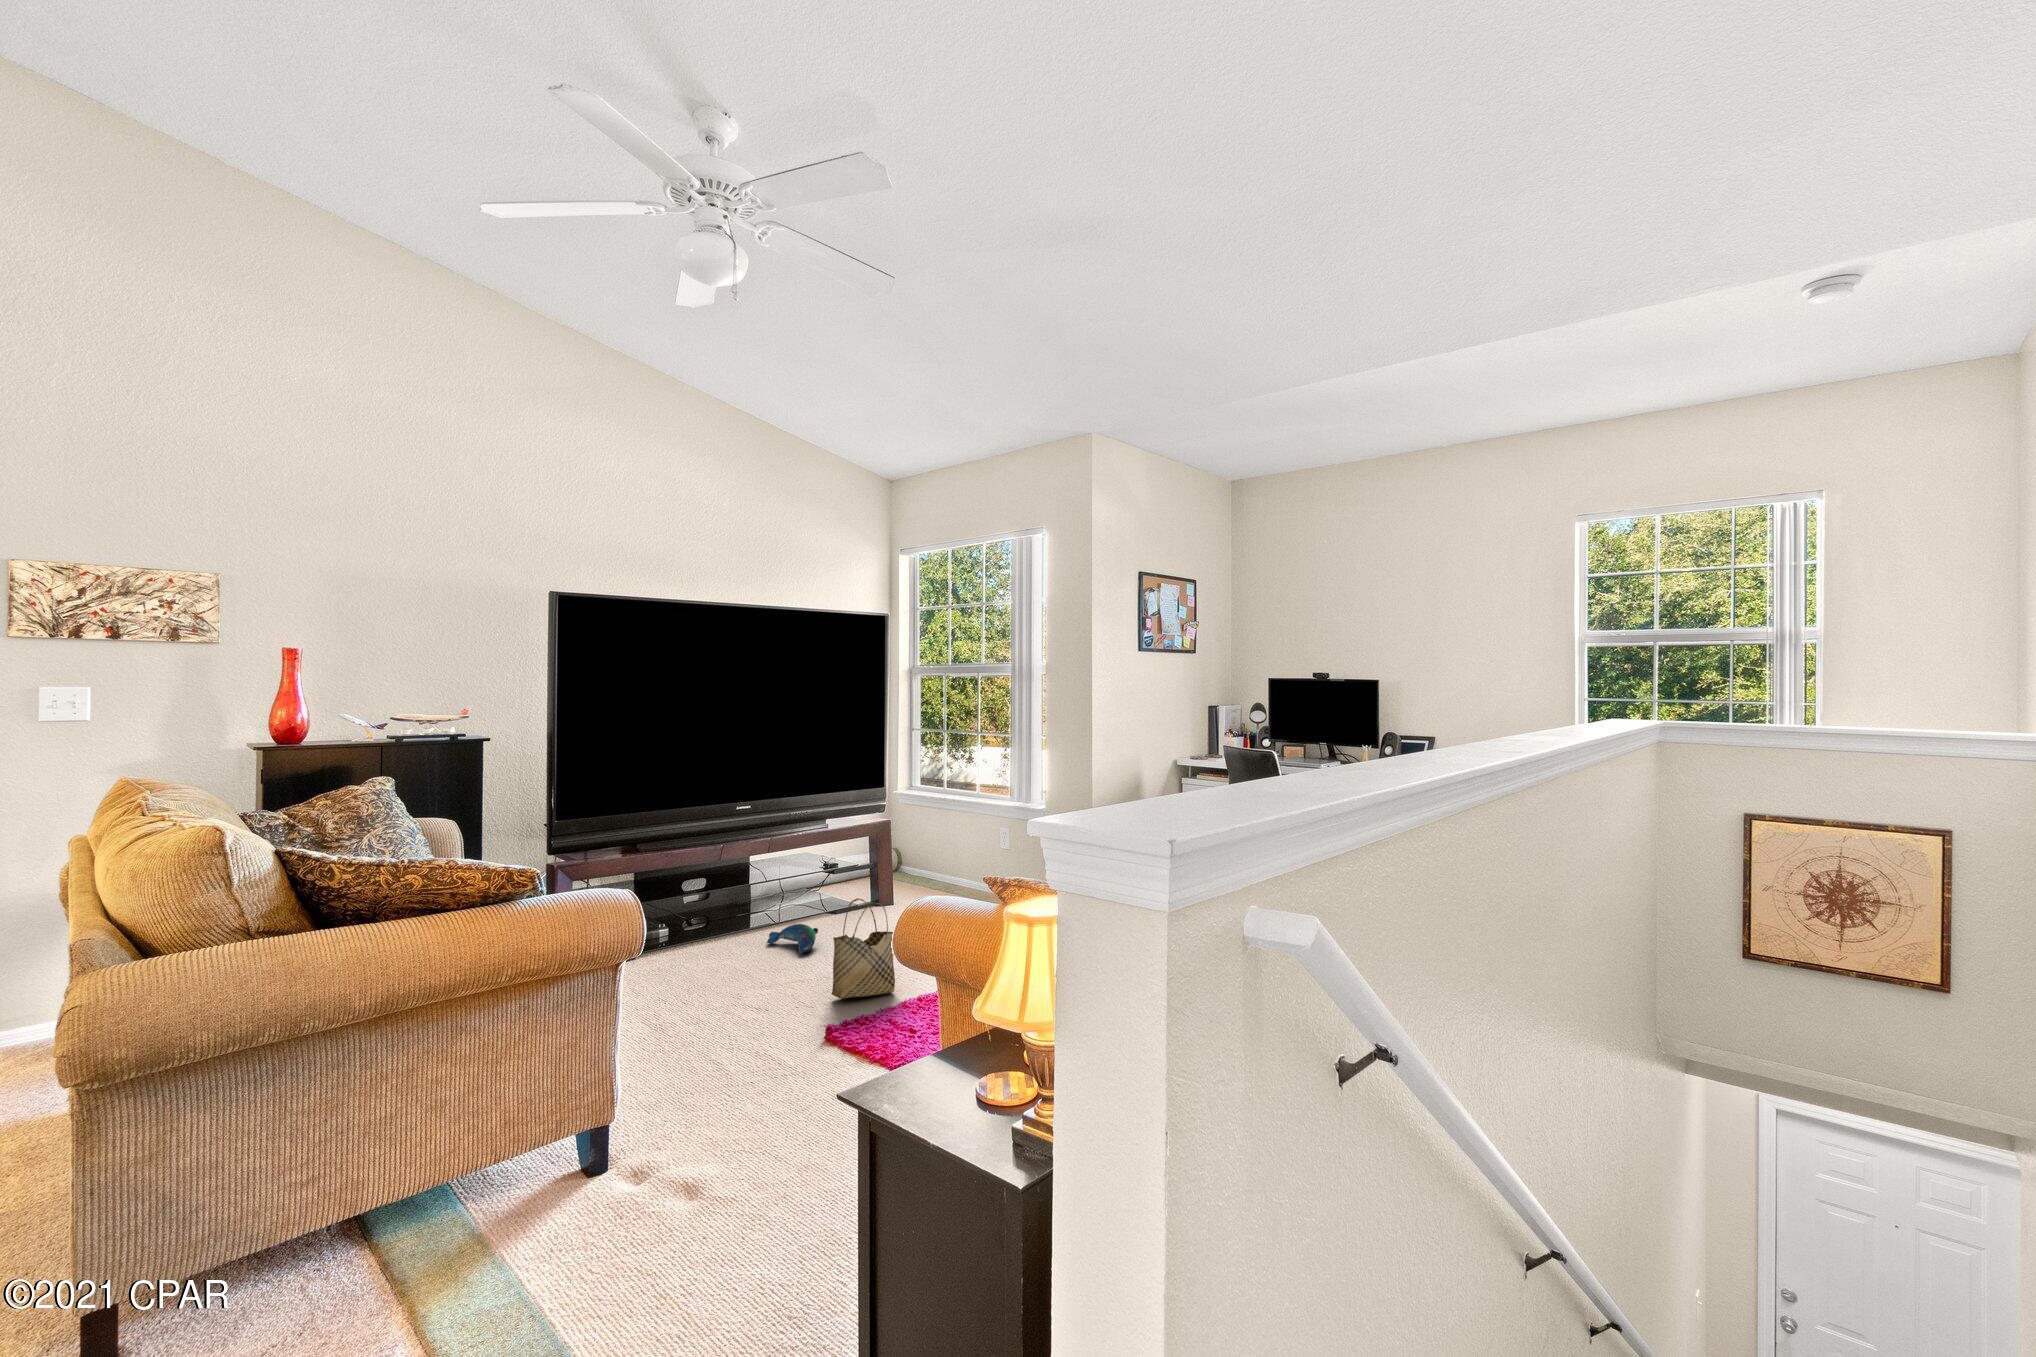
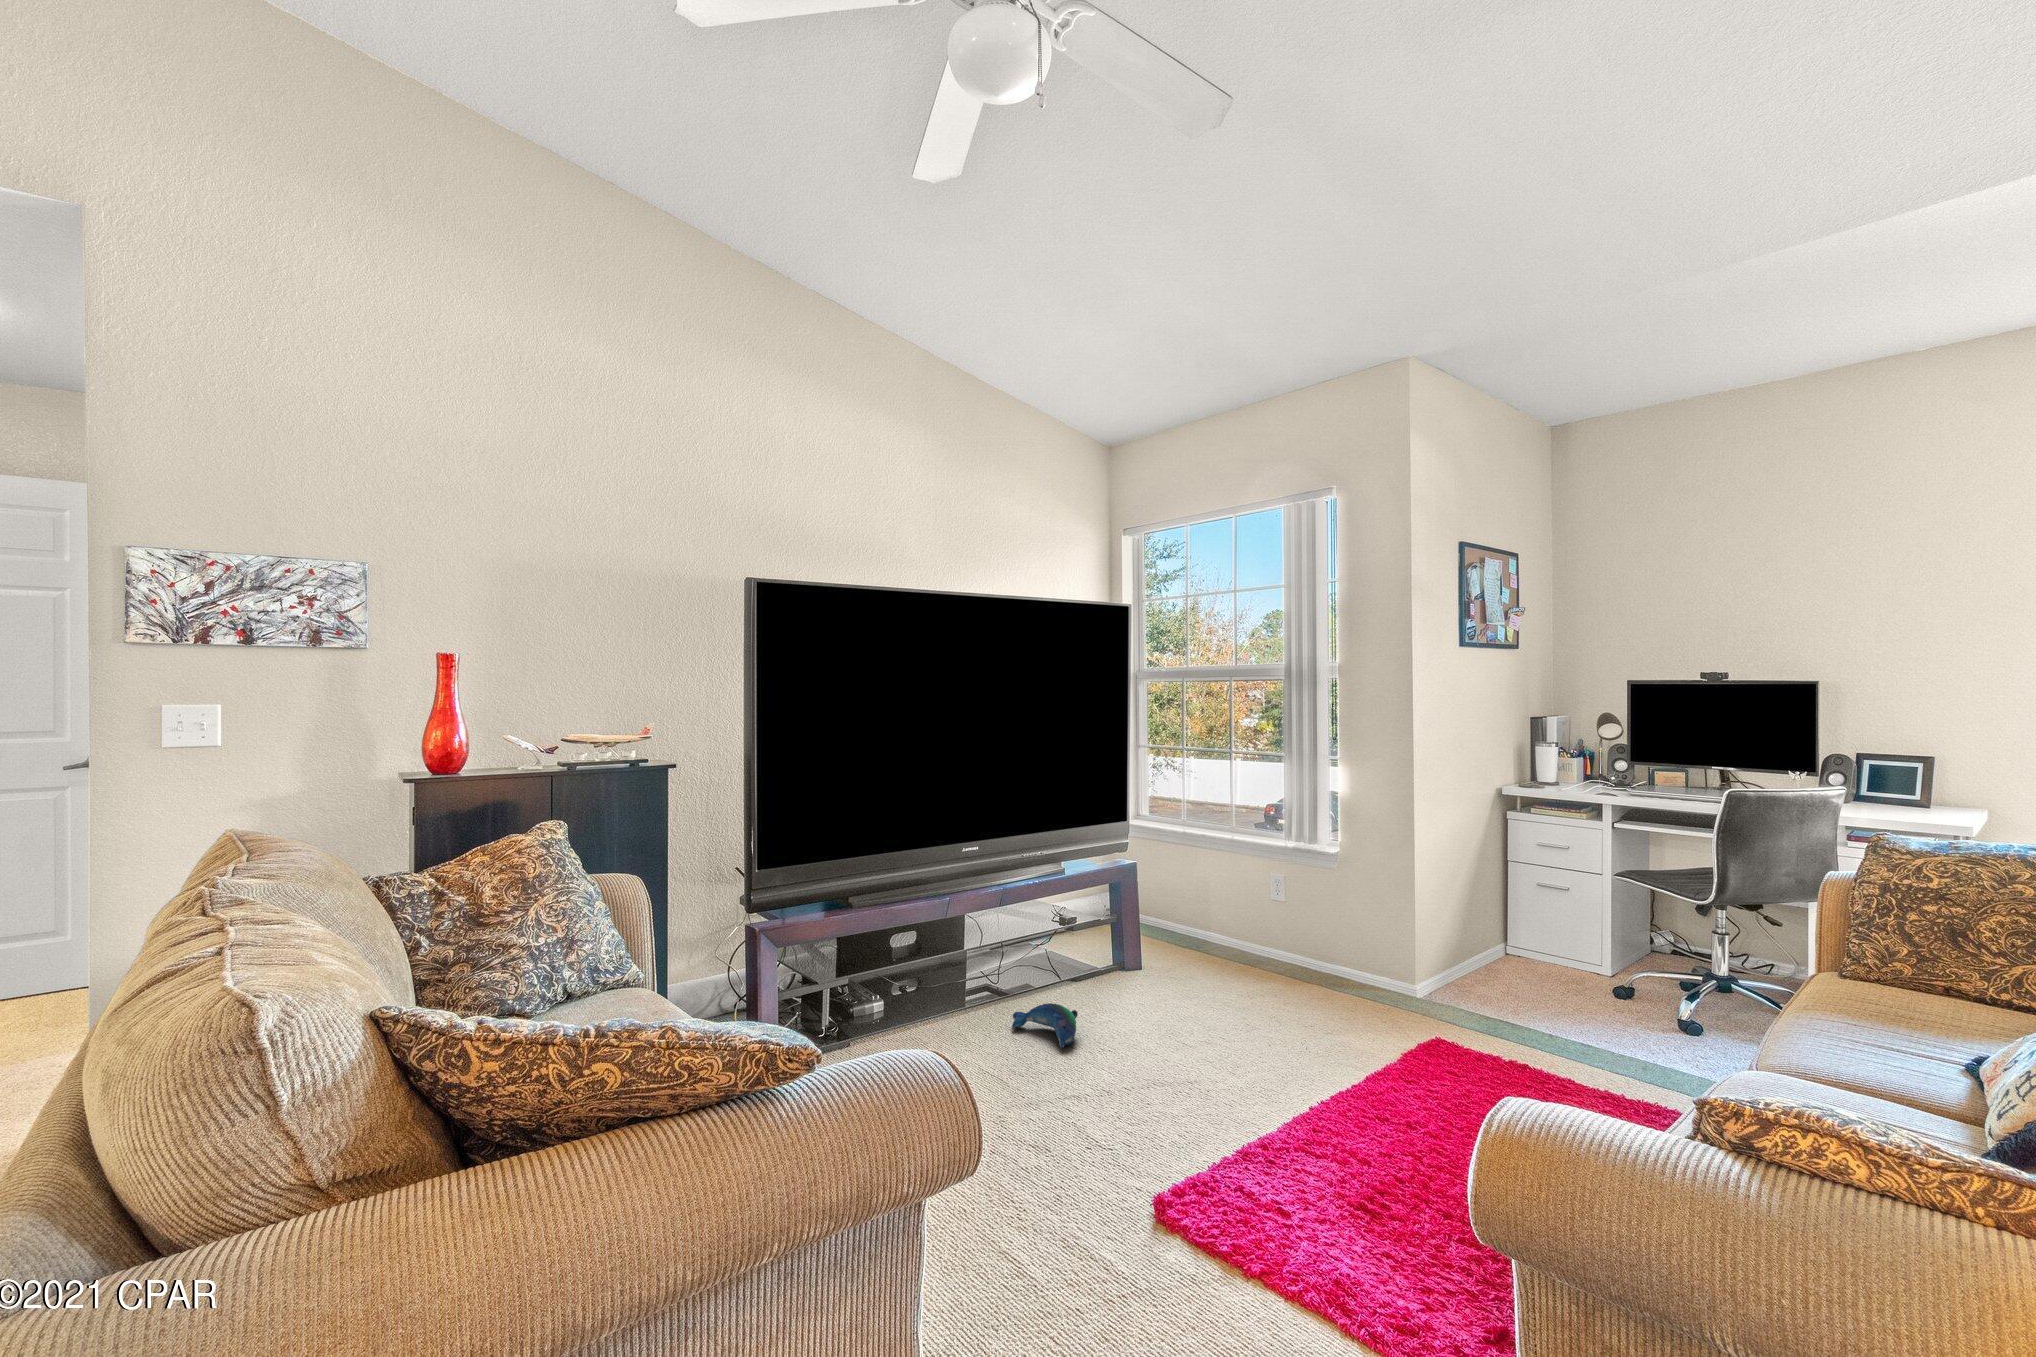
woven basket: present [832,898,895,999] -> none [1136,991,1221,1139]

